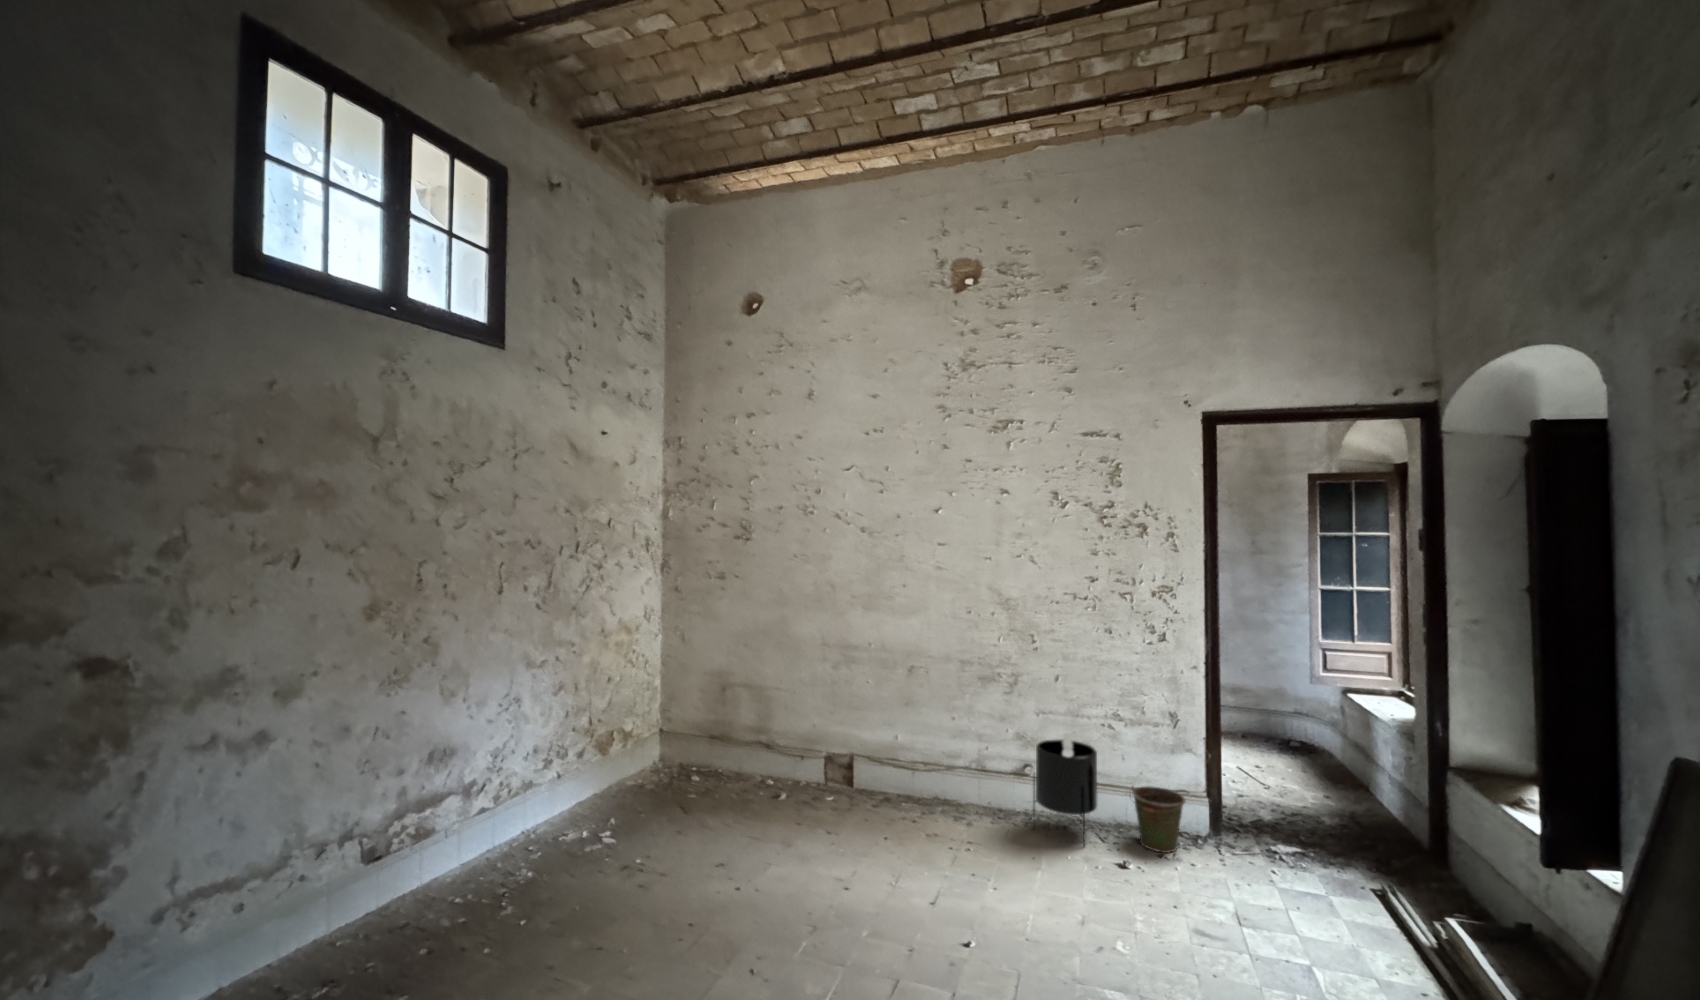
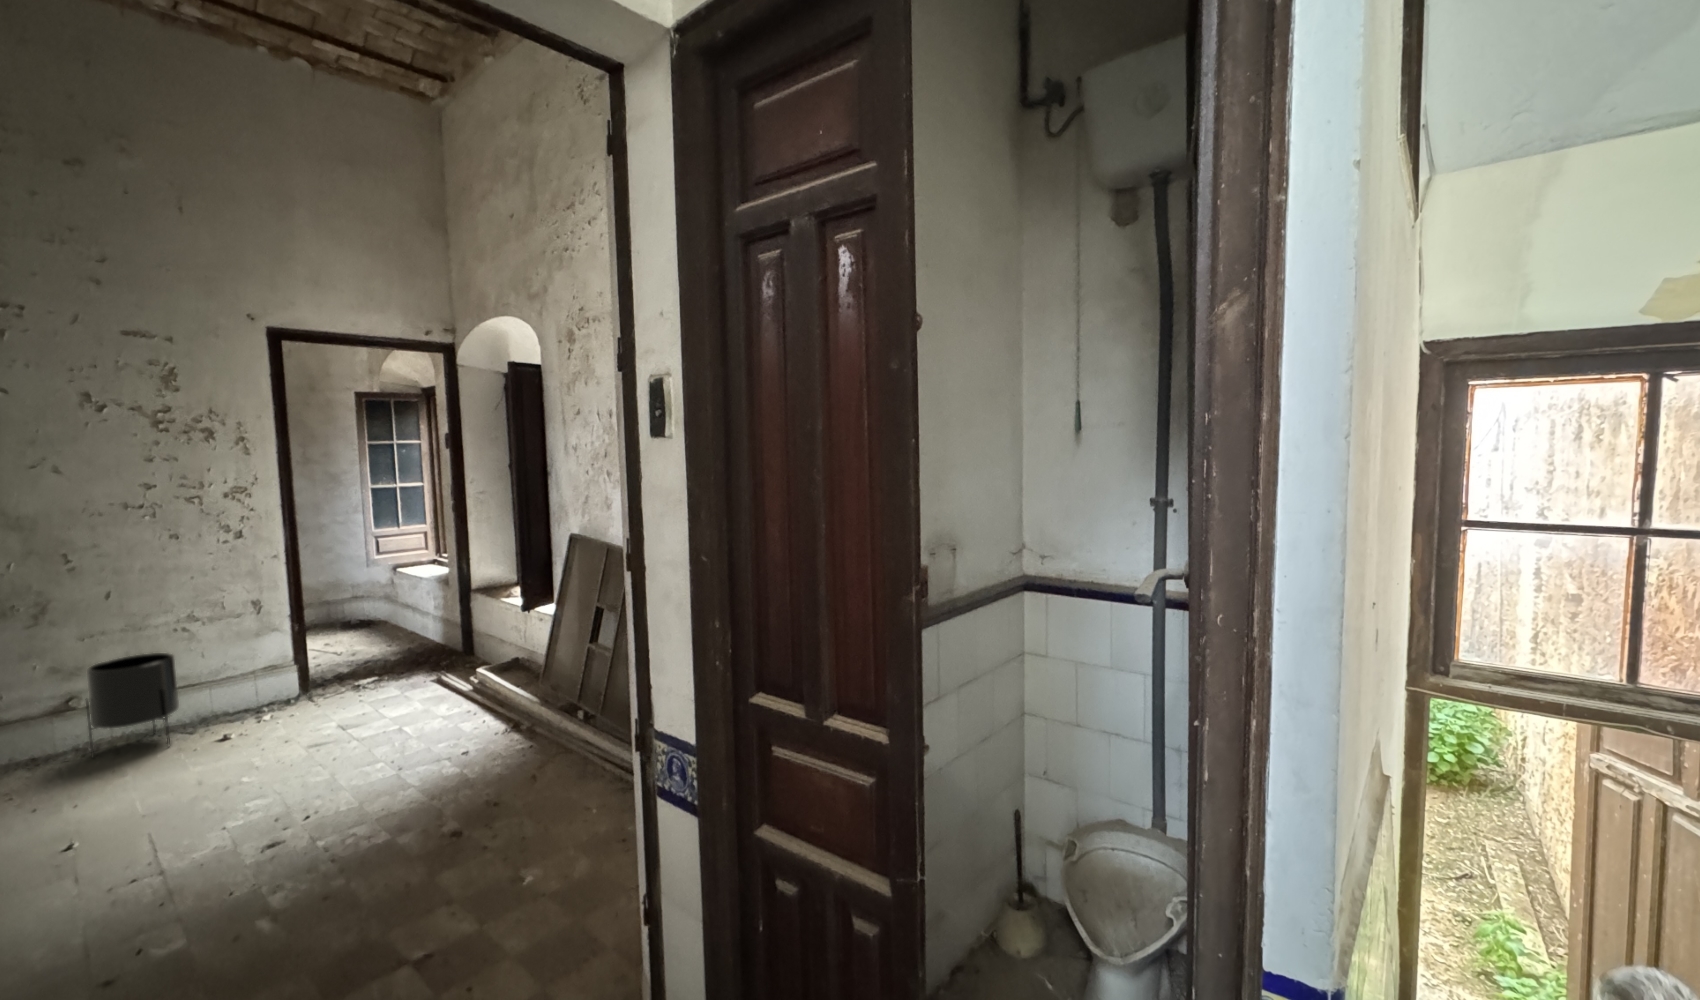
bucket: present [1130,786,1186,852] -> none [216,667,279,723]

